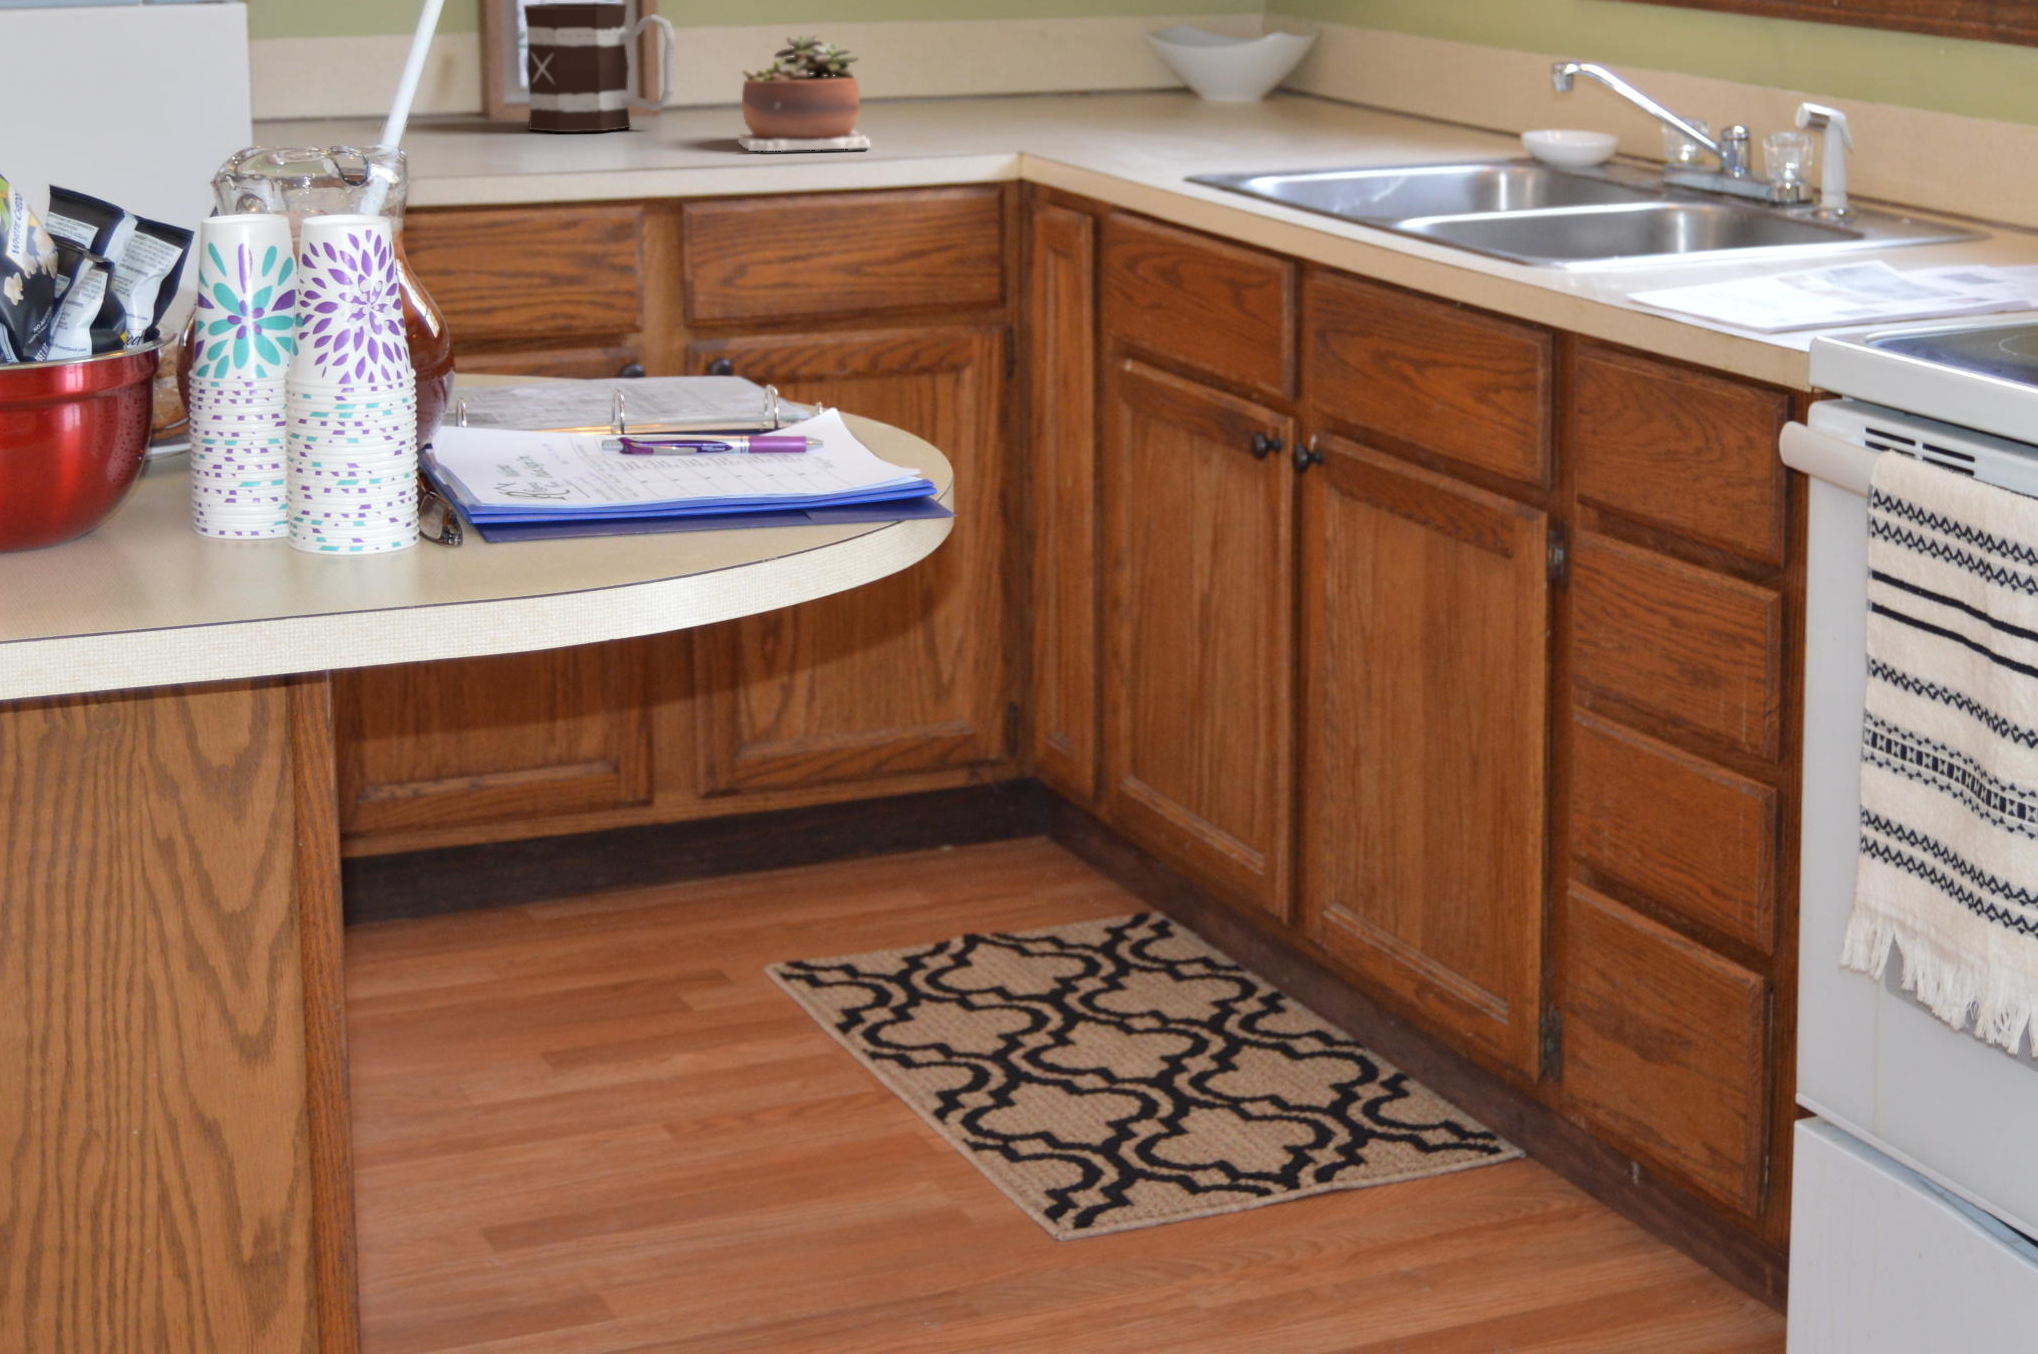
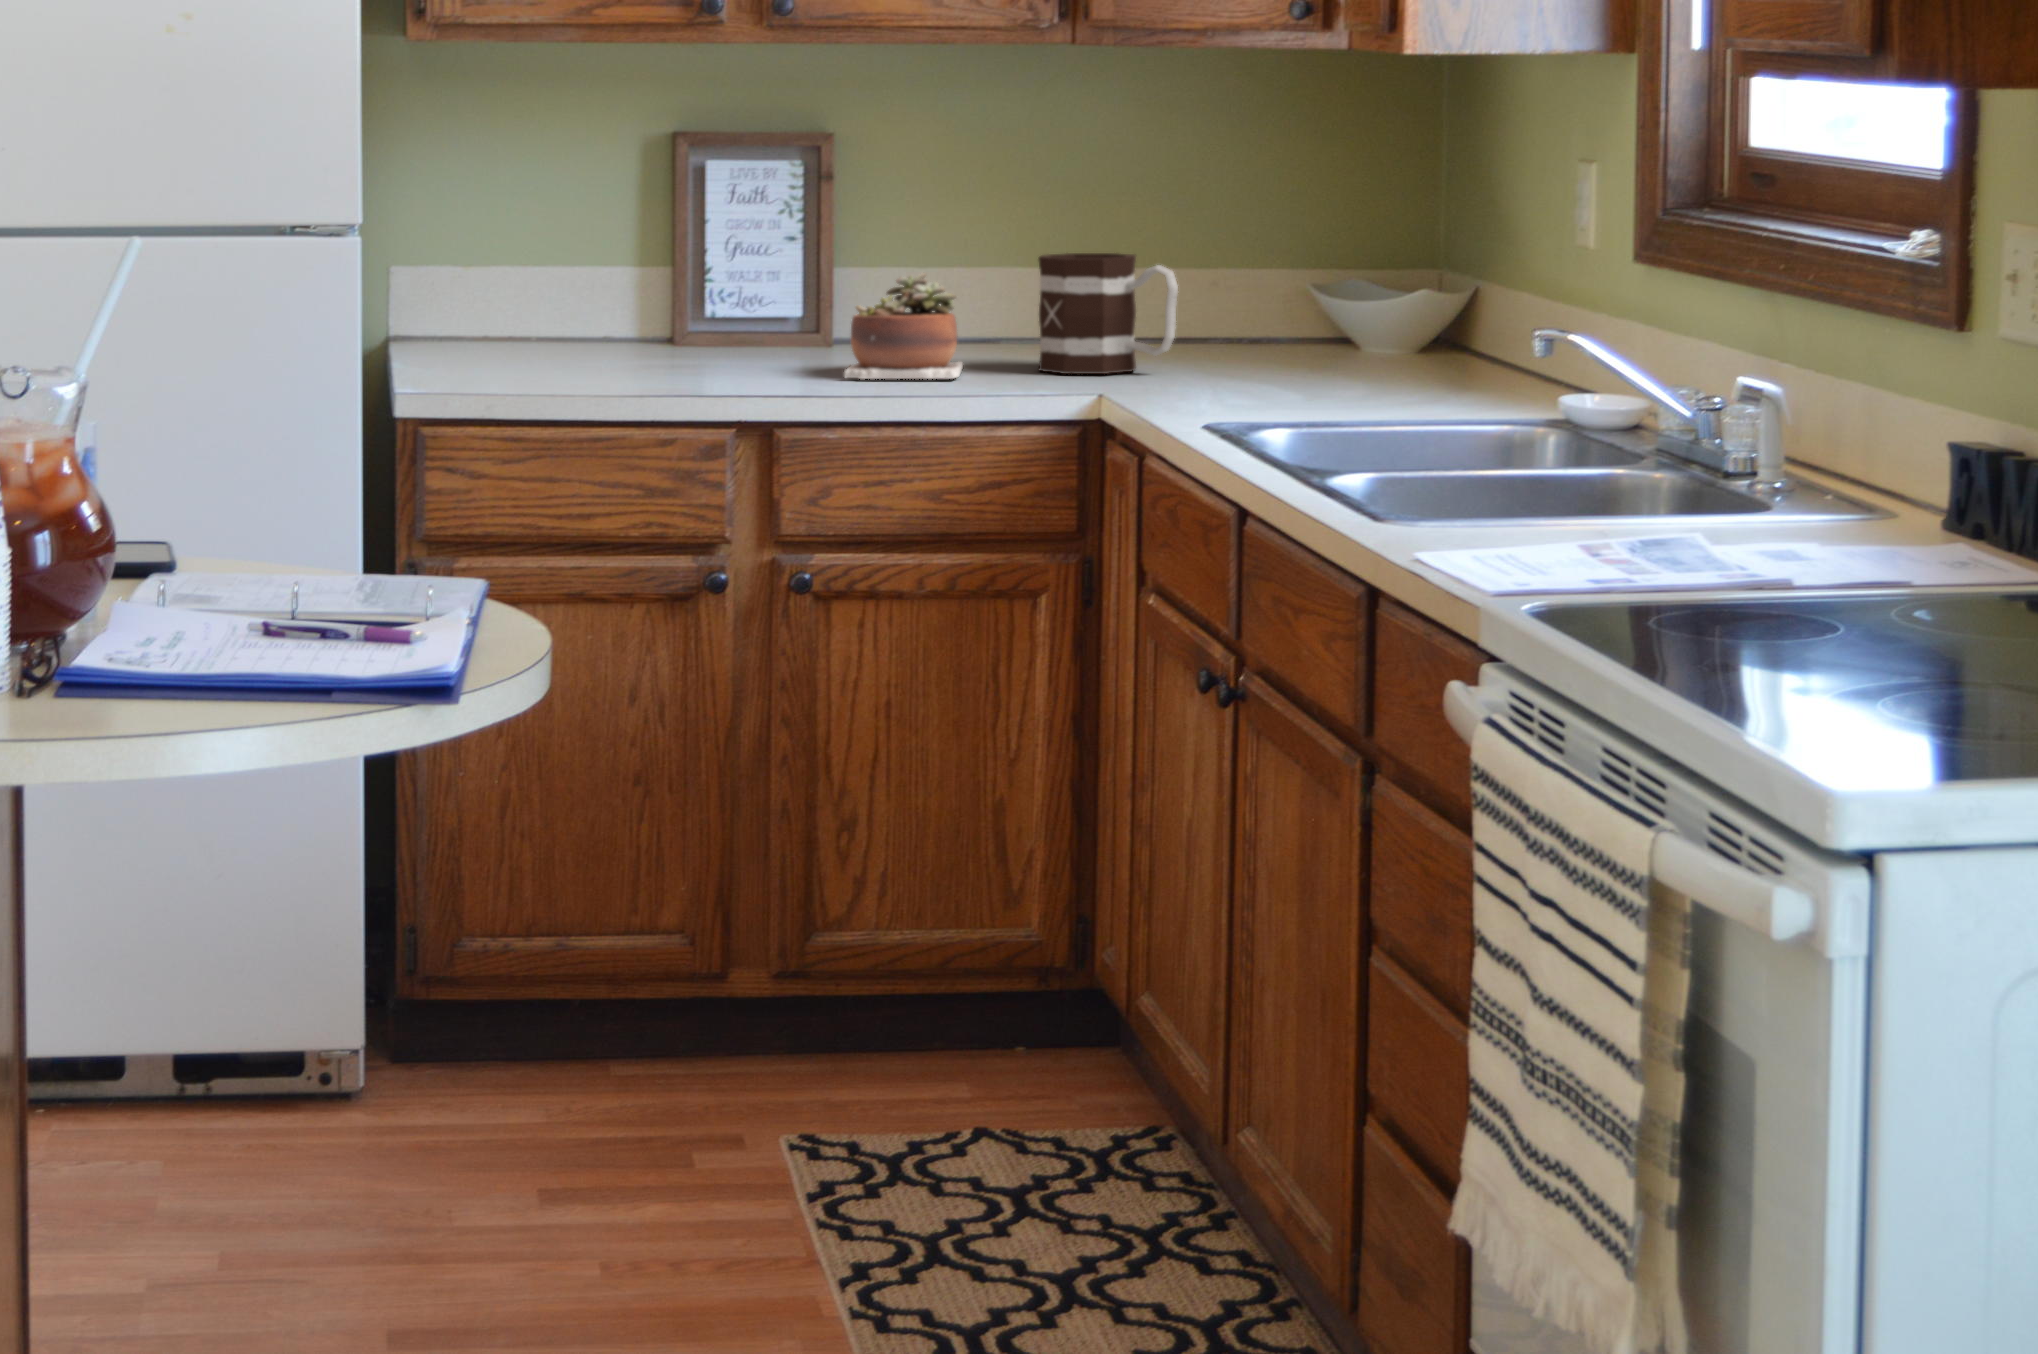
mug: present [524,2,676,132] -> present [1039,253,1178,374]

